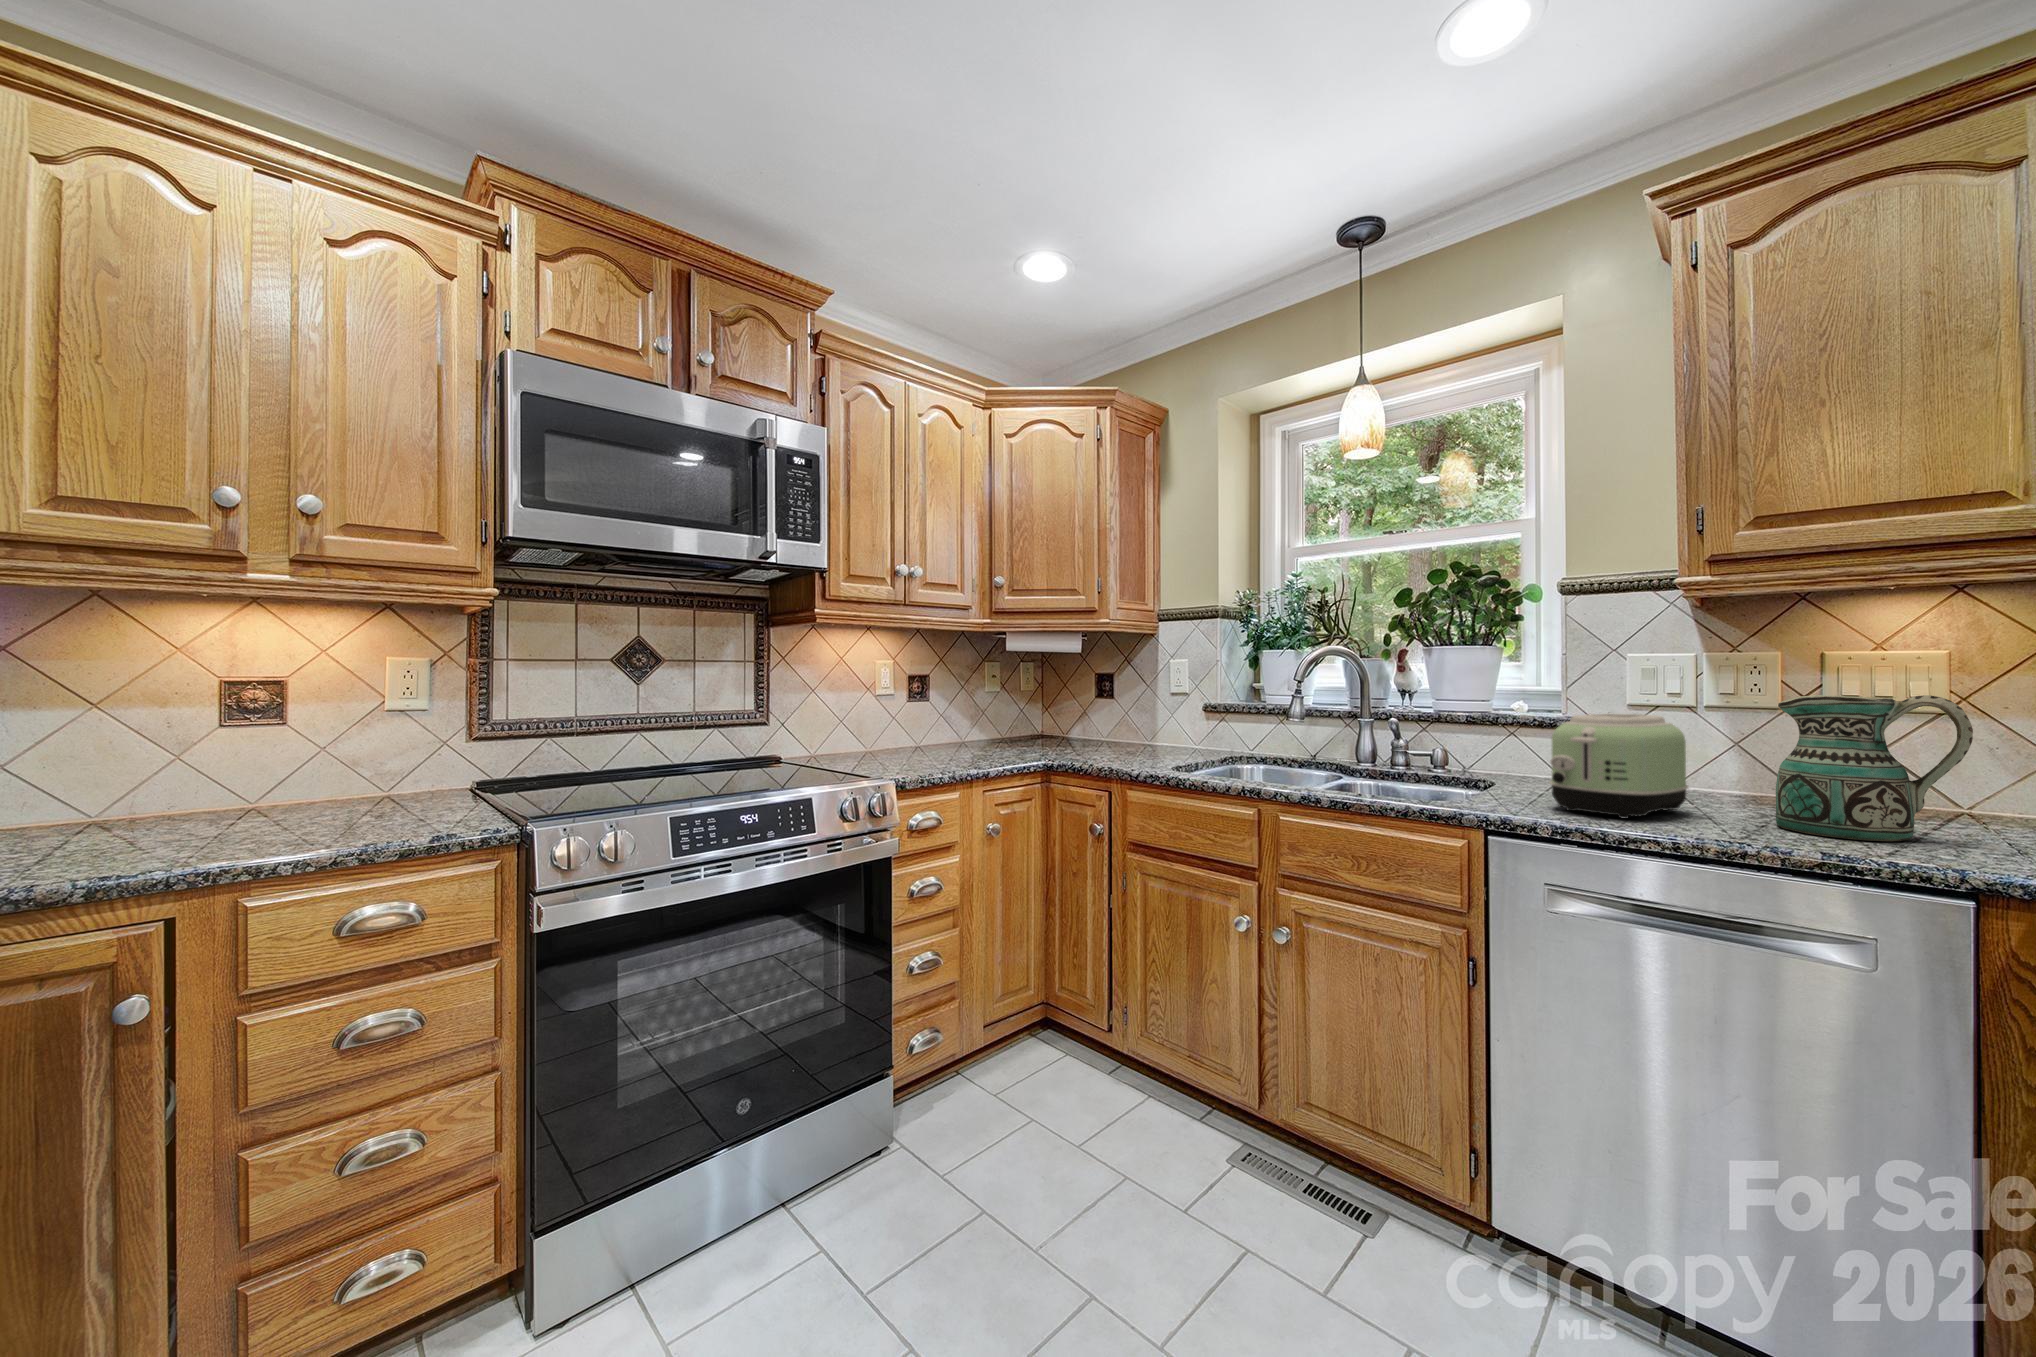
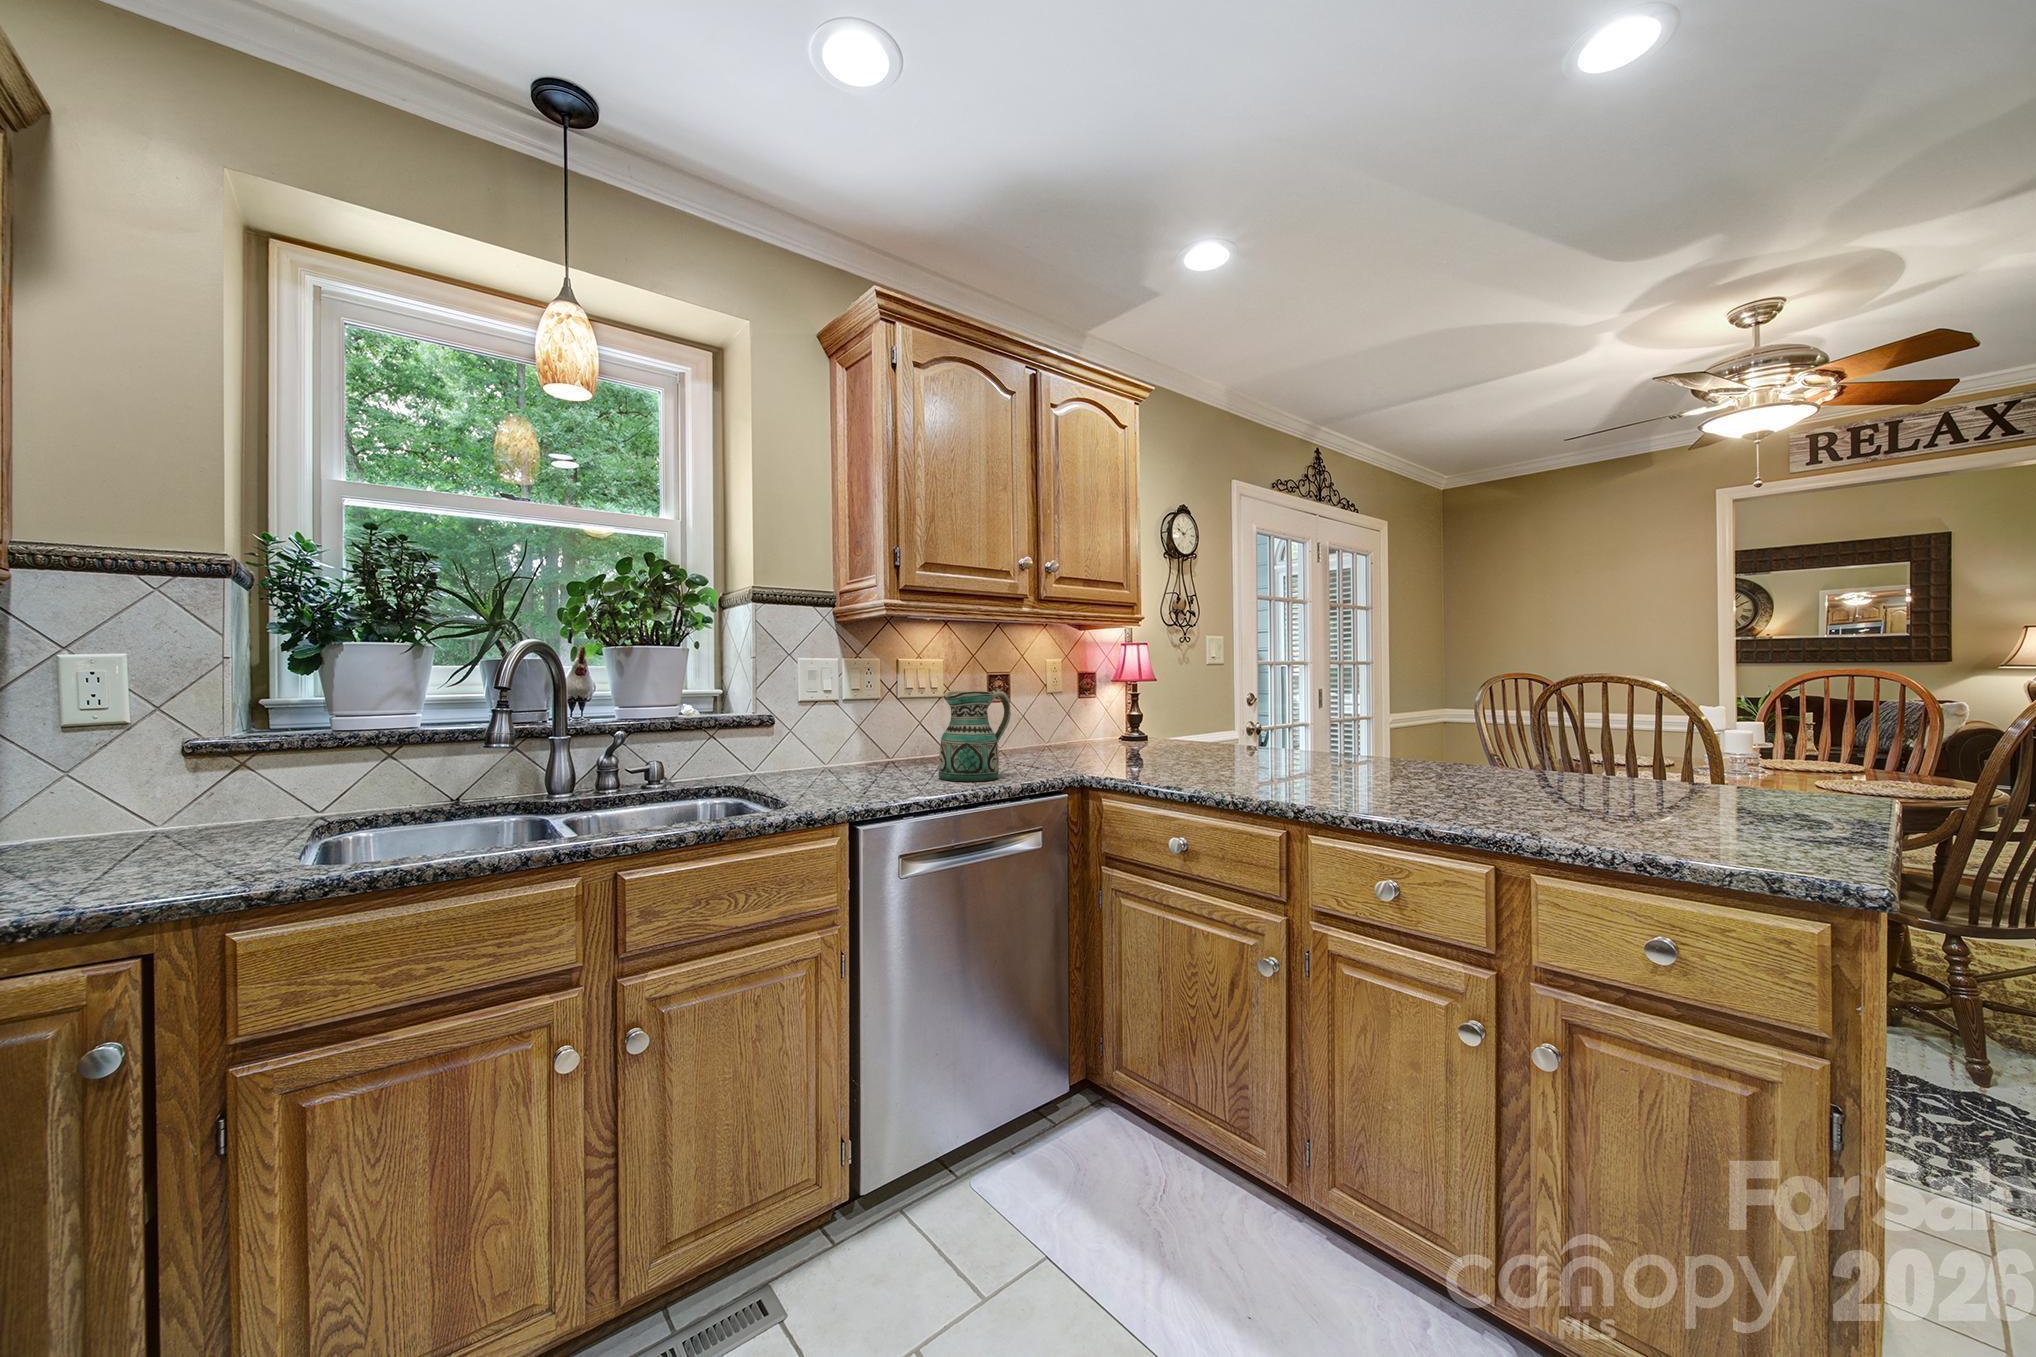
toaster: present [1549,714,1689,818] -> none [832,709,919,795]

